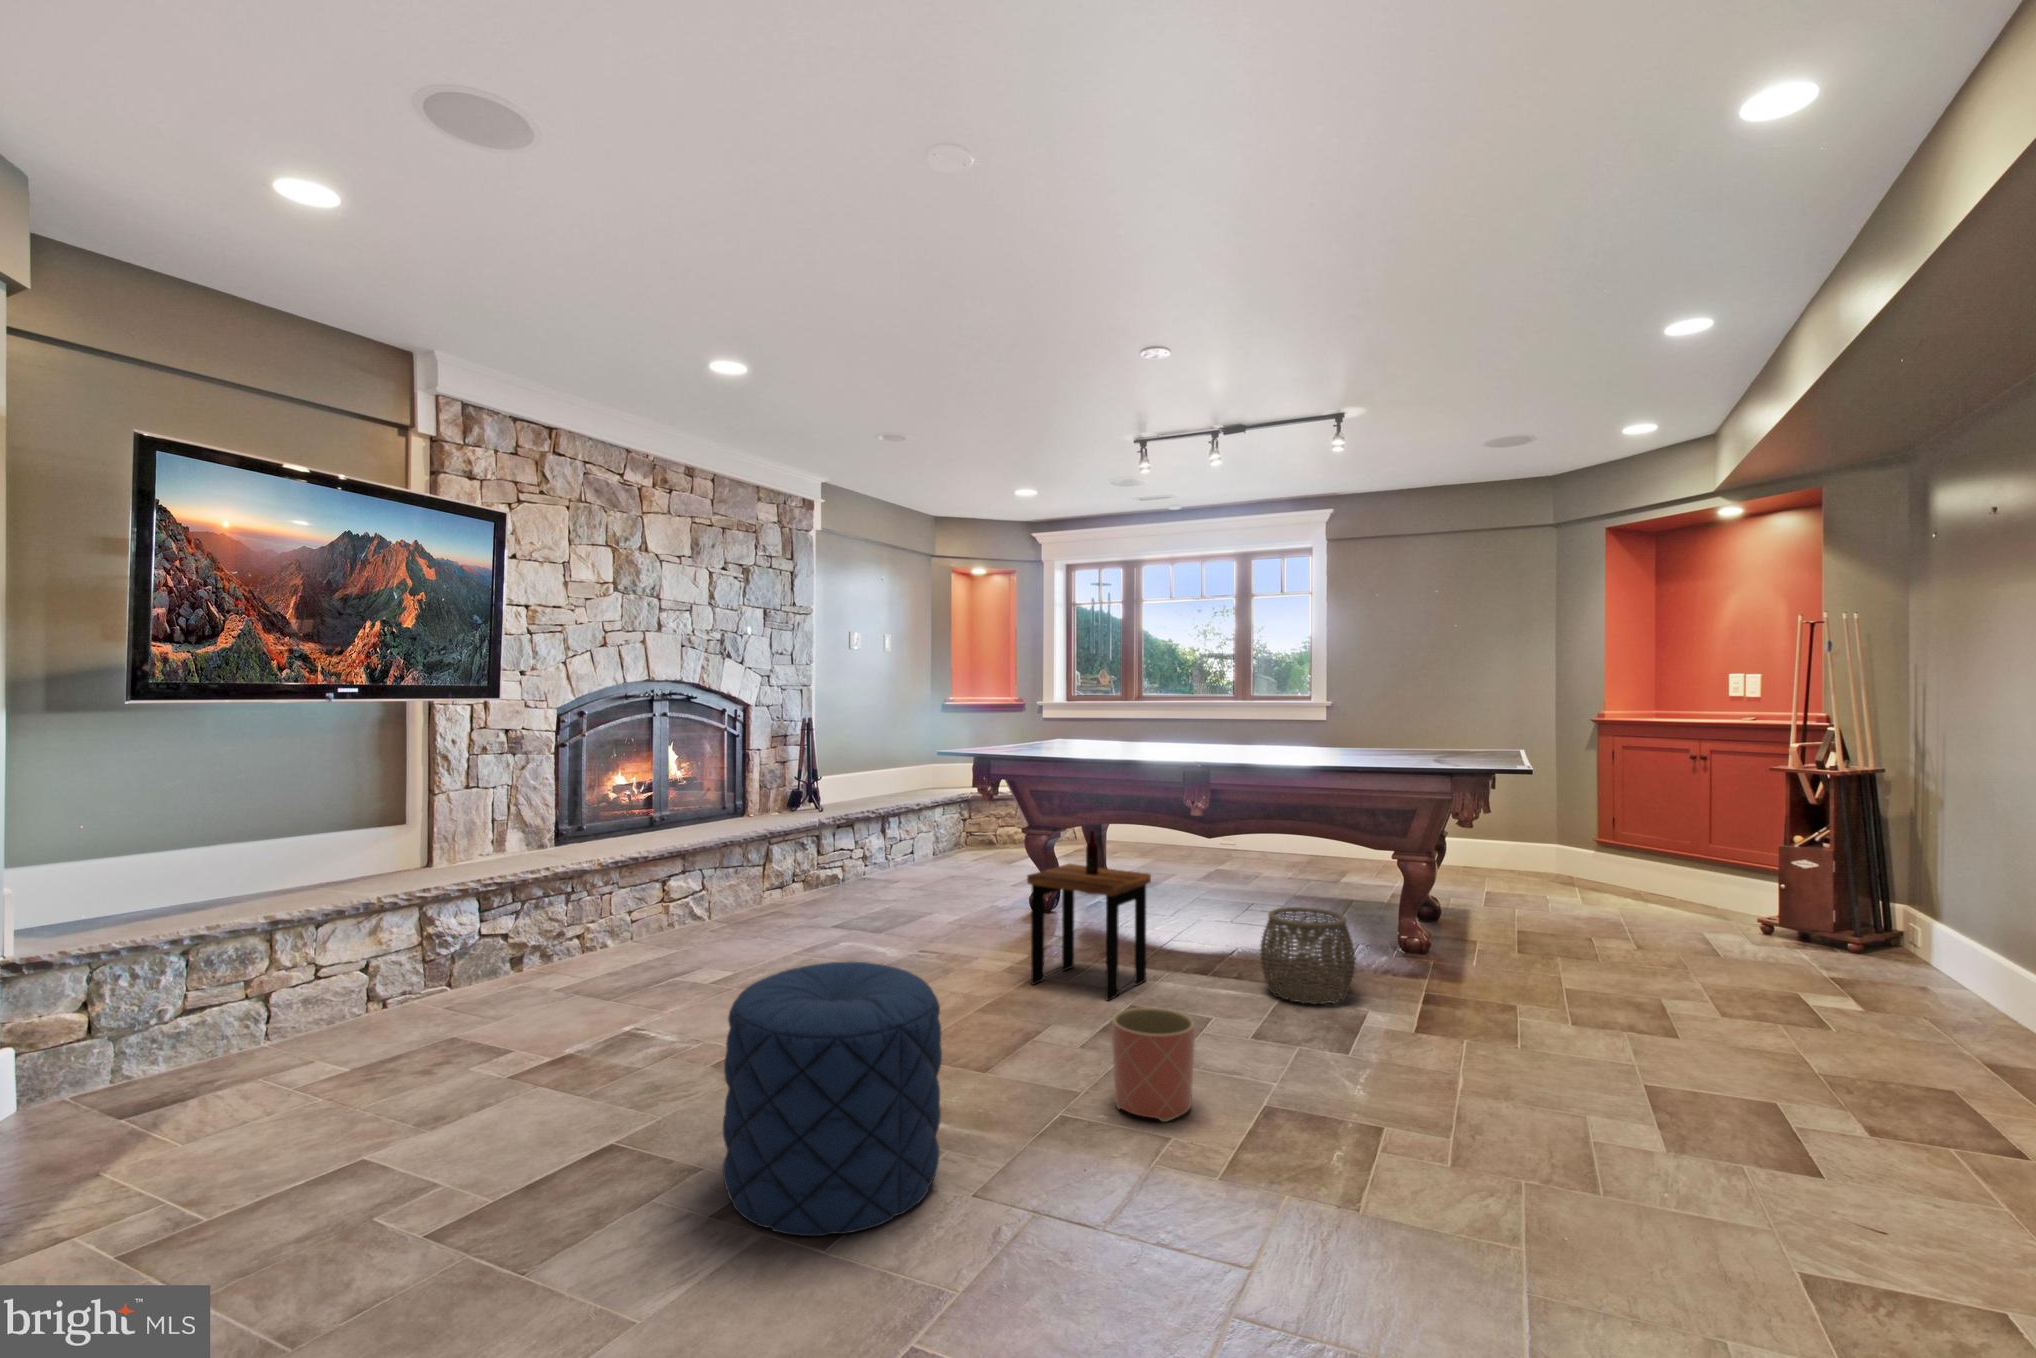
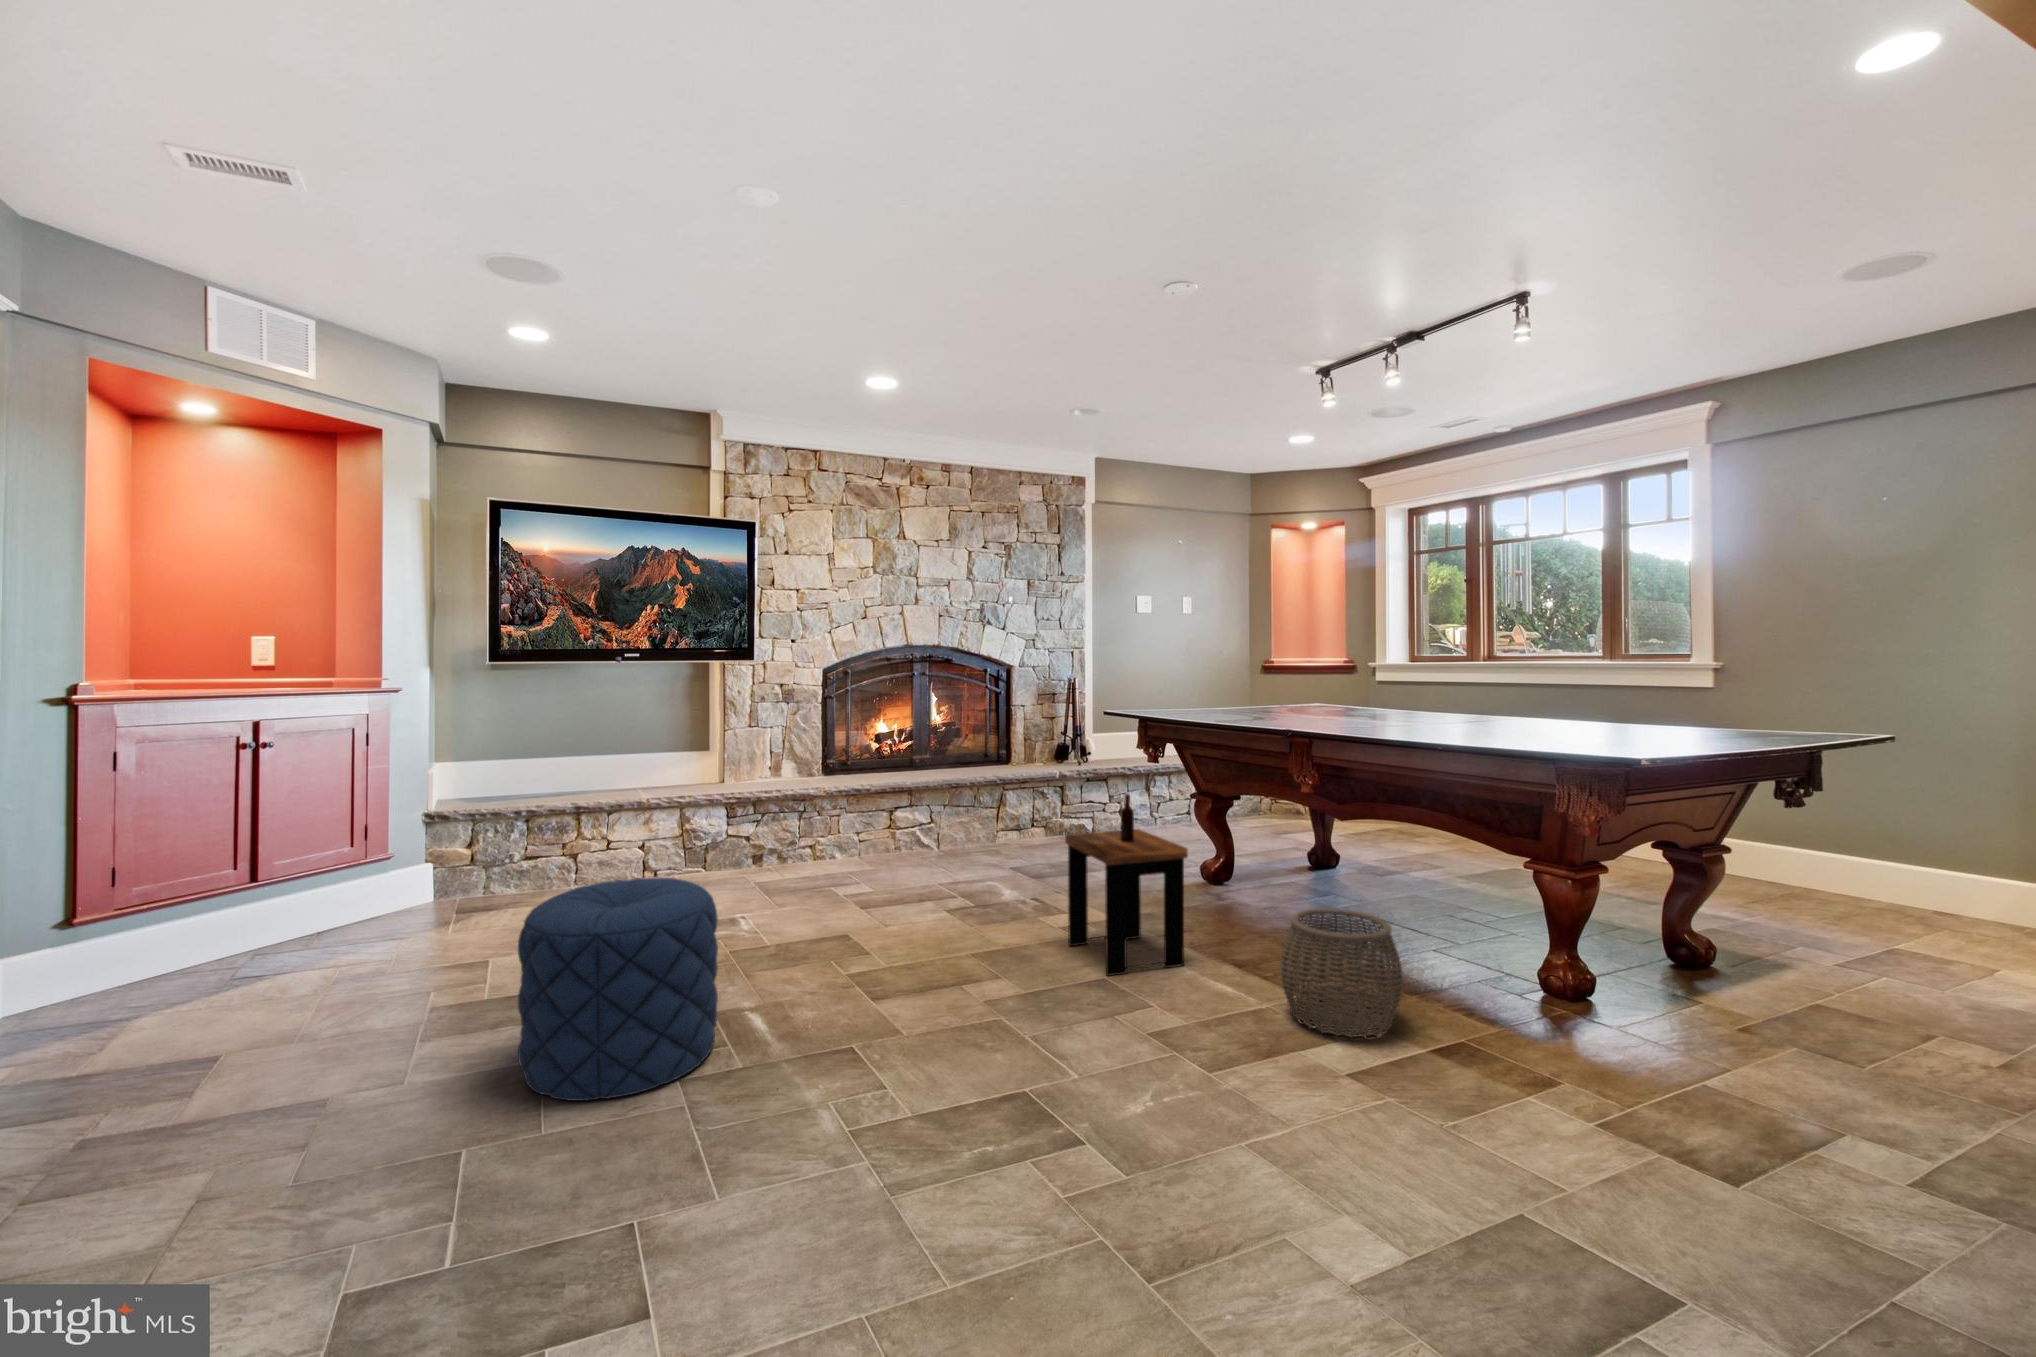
planter: present [1112,1007,1195,1122] -> none [898,976,986,1100]

